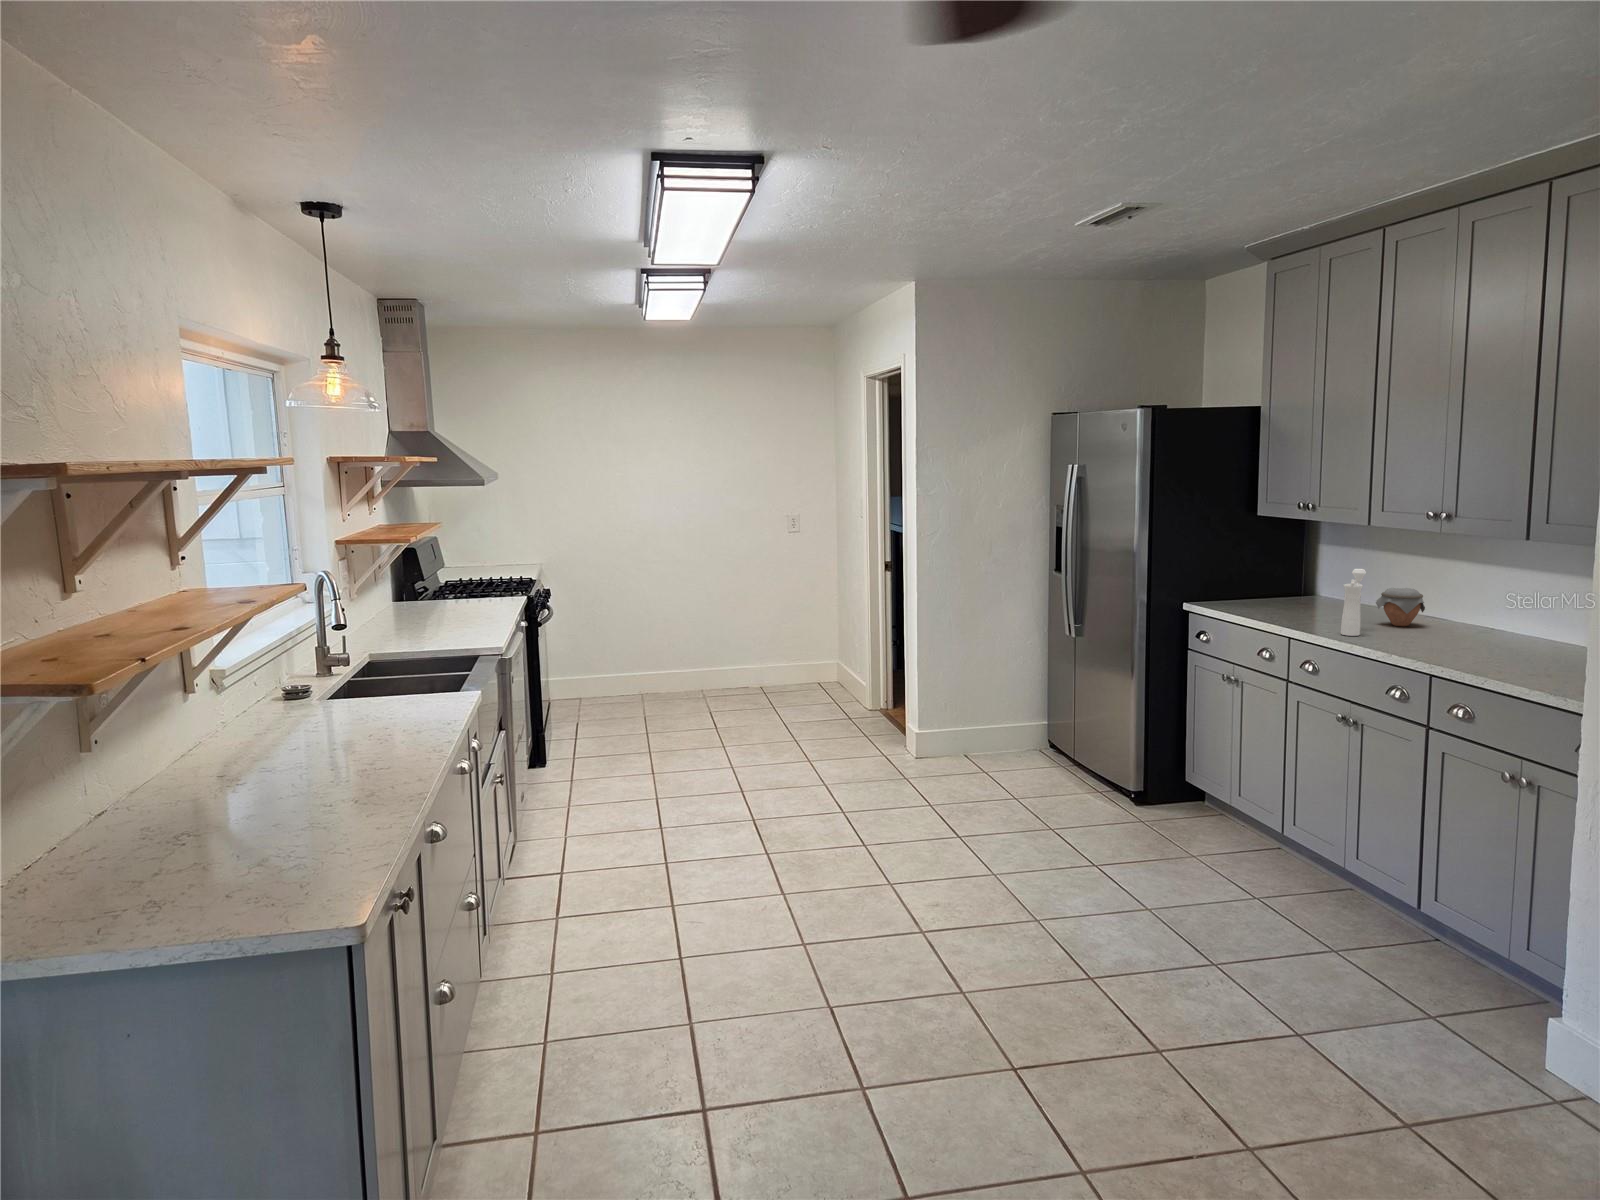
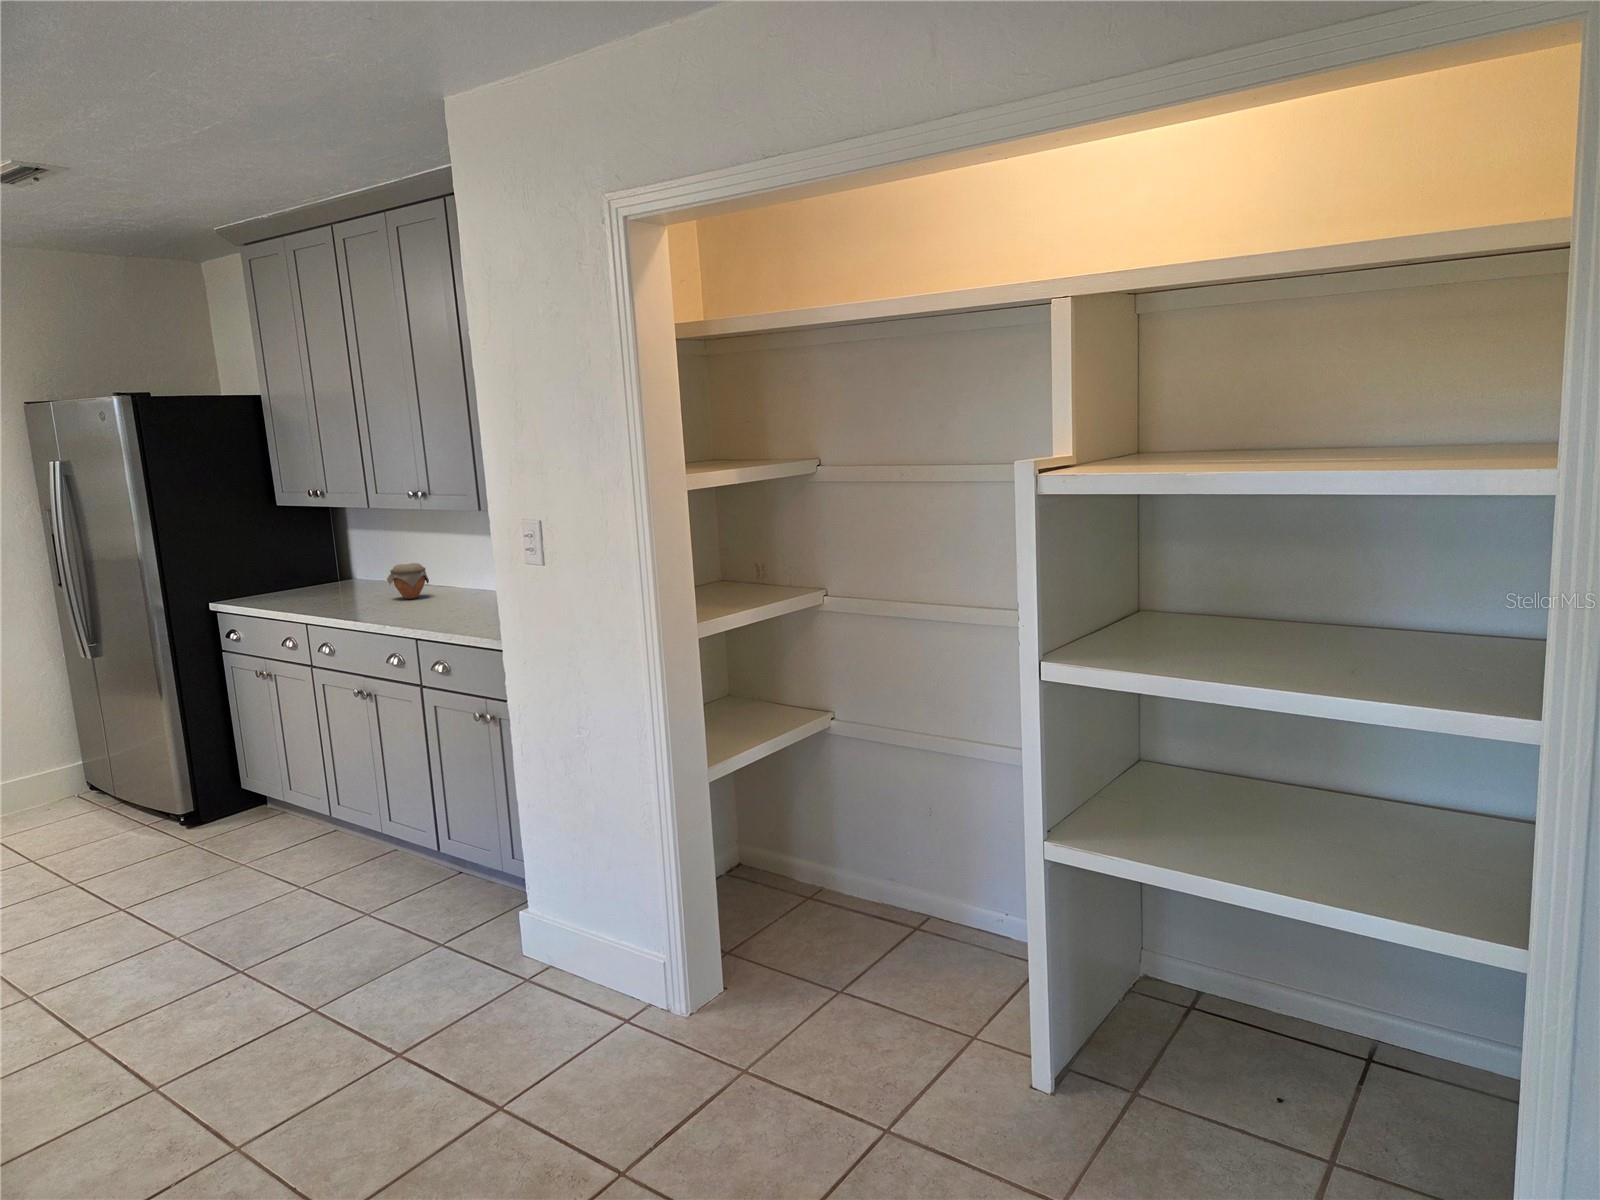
pepper mill: present [1341,569,1366,636] -> none [346,550,369,614]

